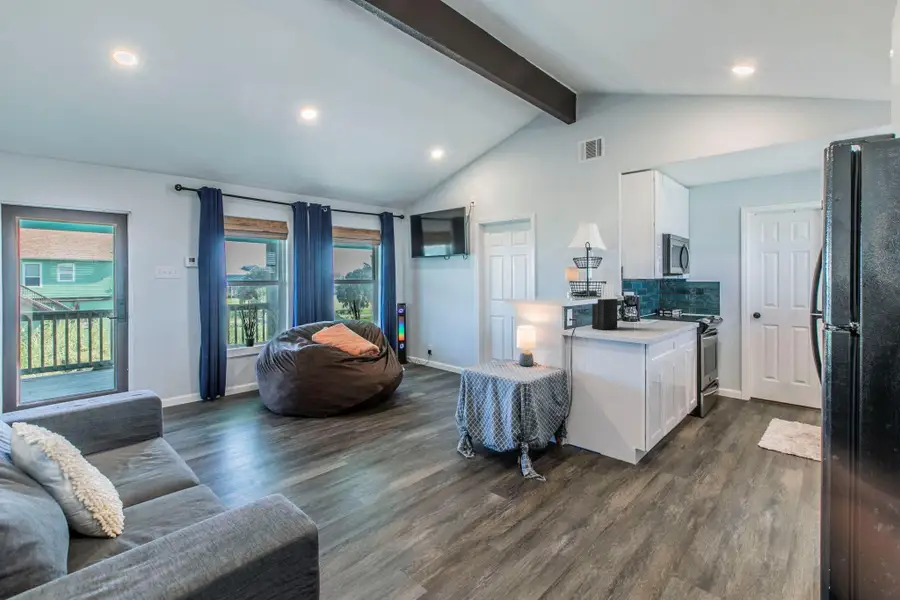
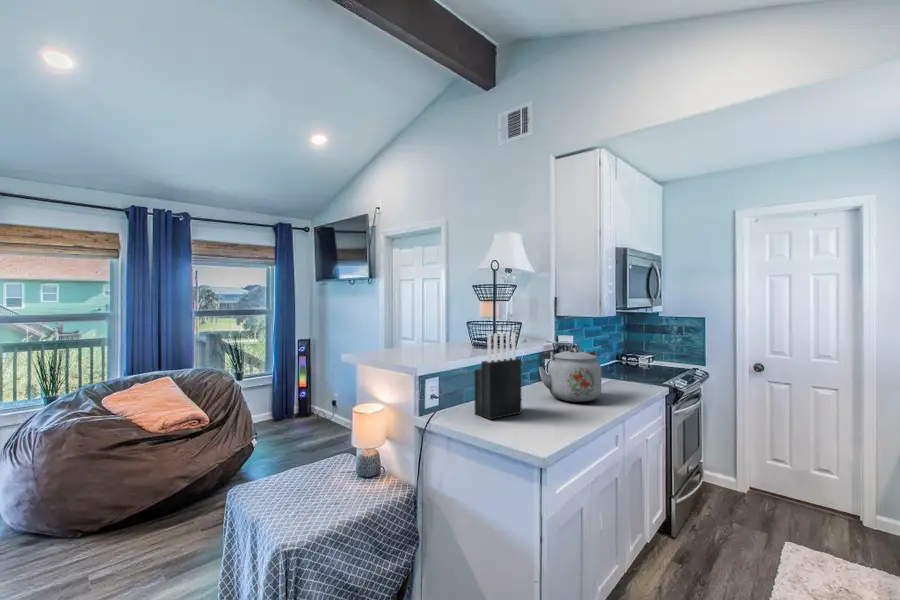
kettle: none [621,295,658,325] -> present [538,348,601,402]

